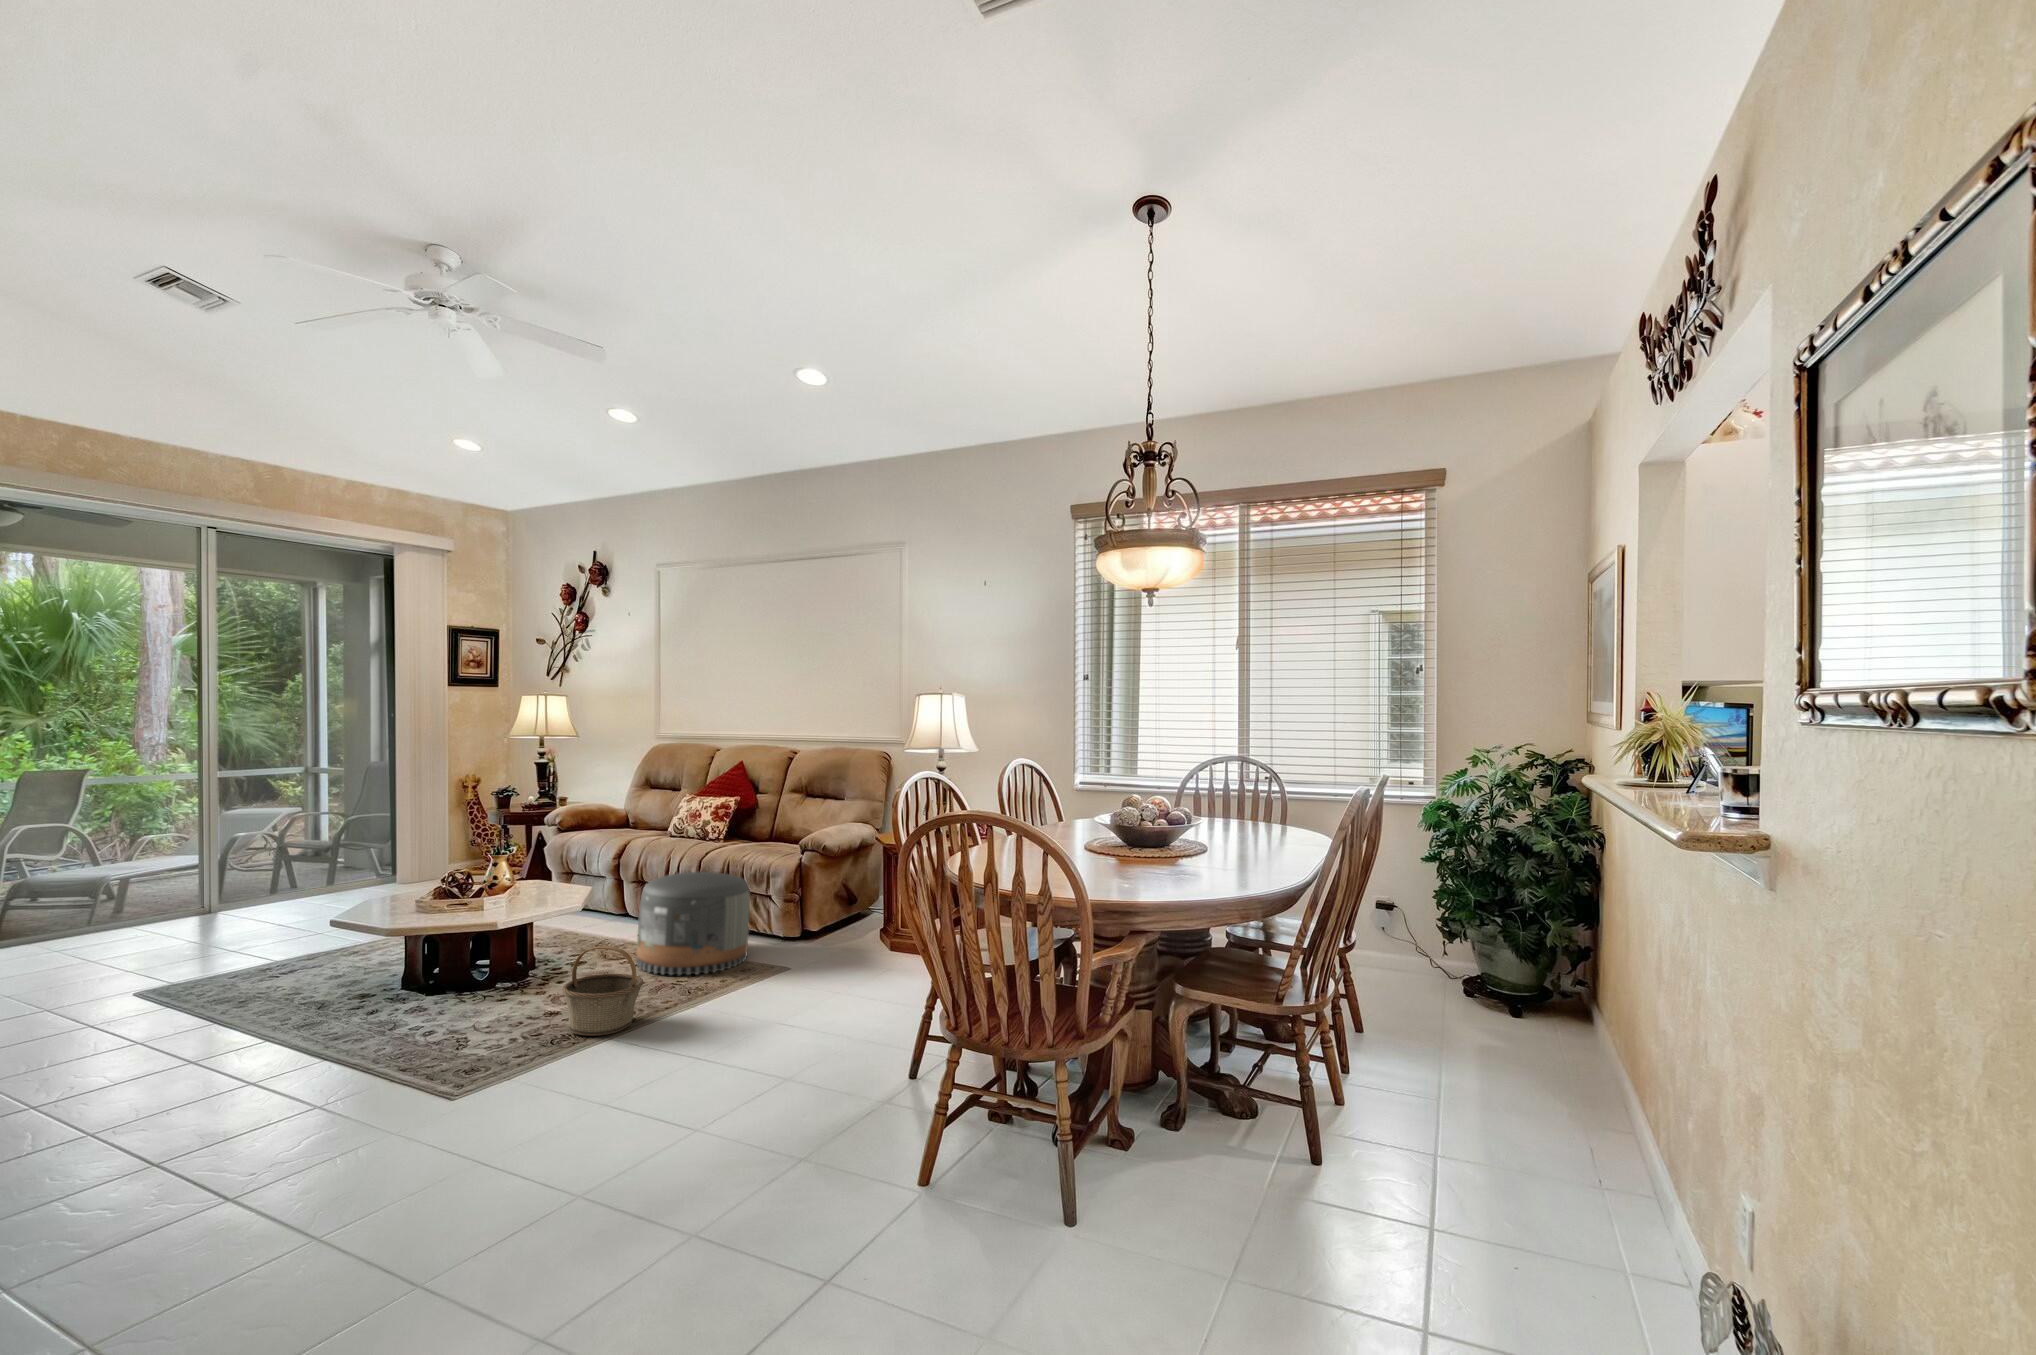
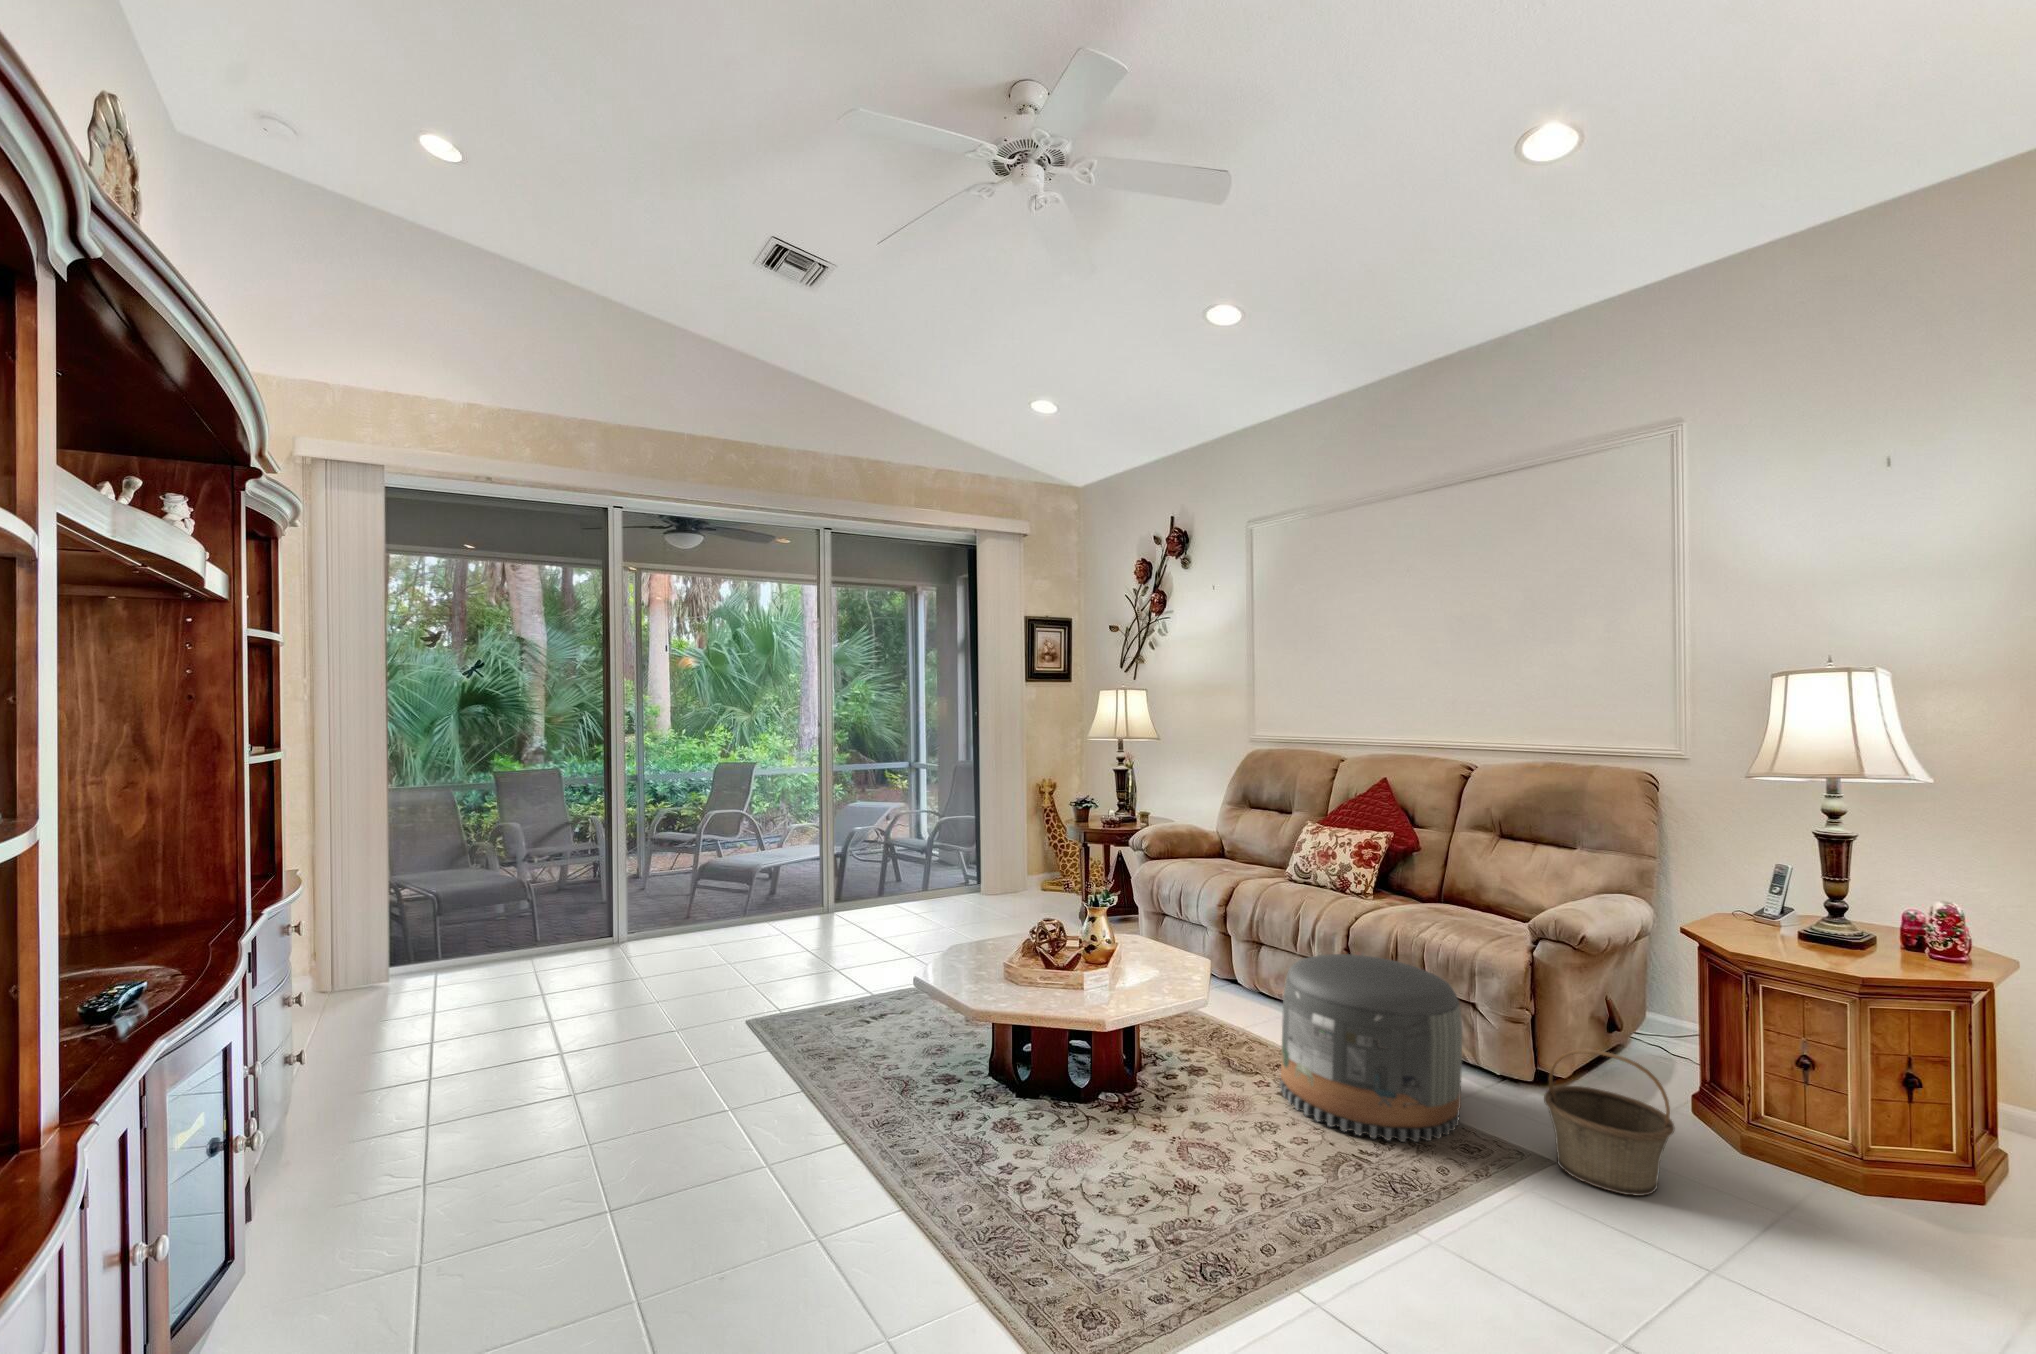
basket: present [562,946,644,1036] -> present [1544,1049,1675,1196]

